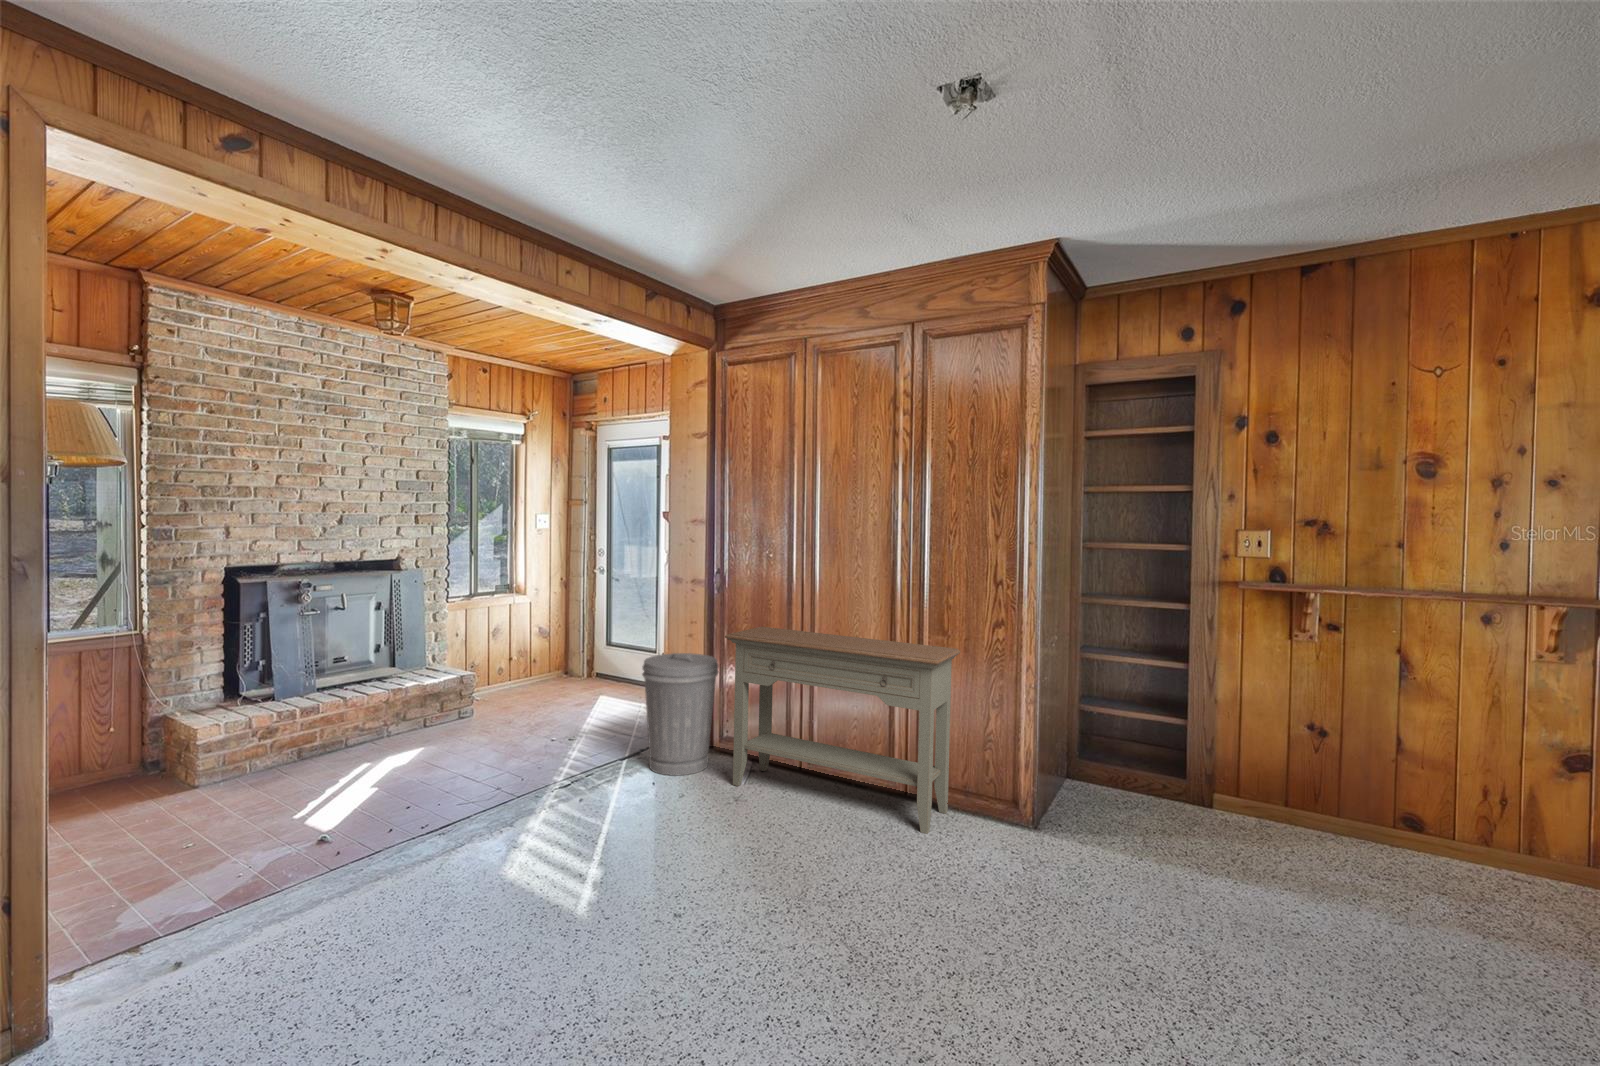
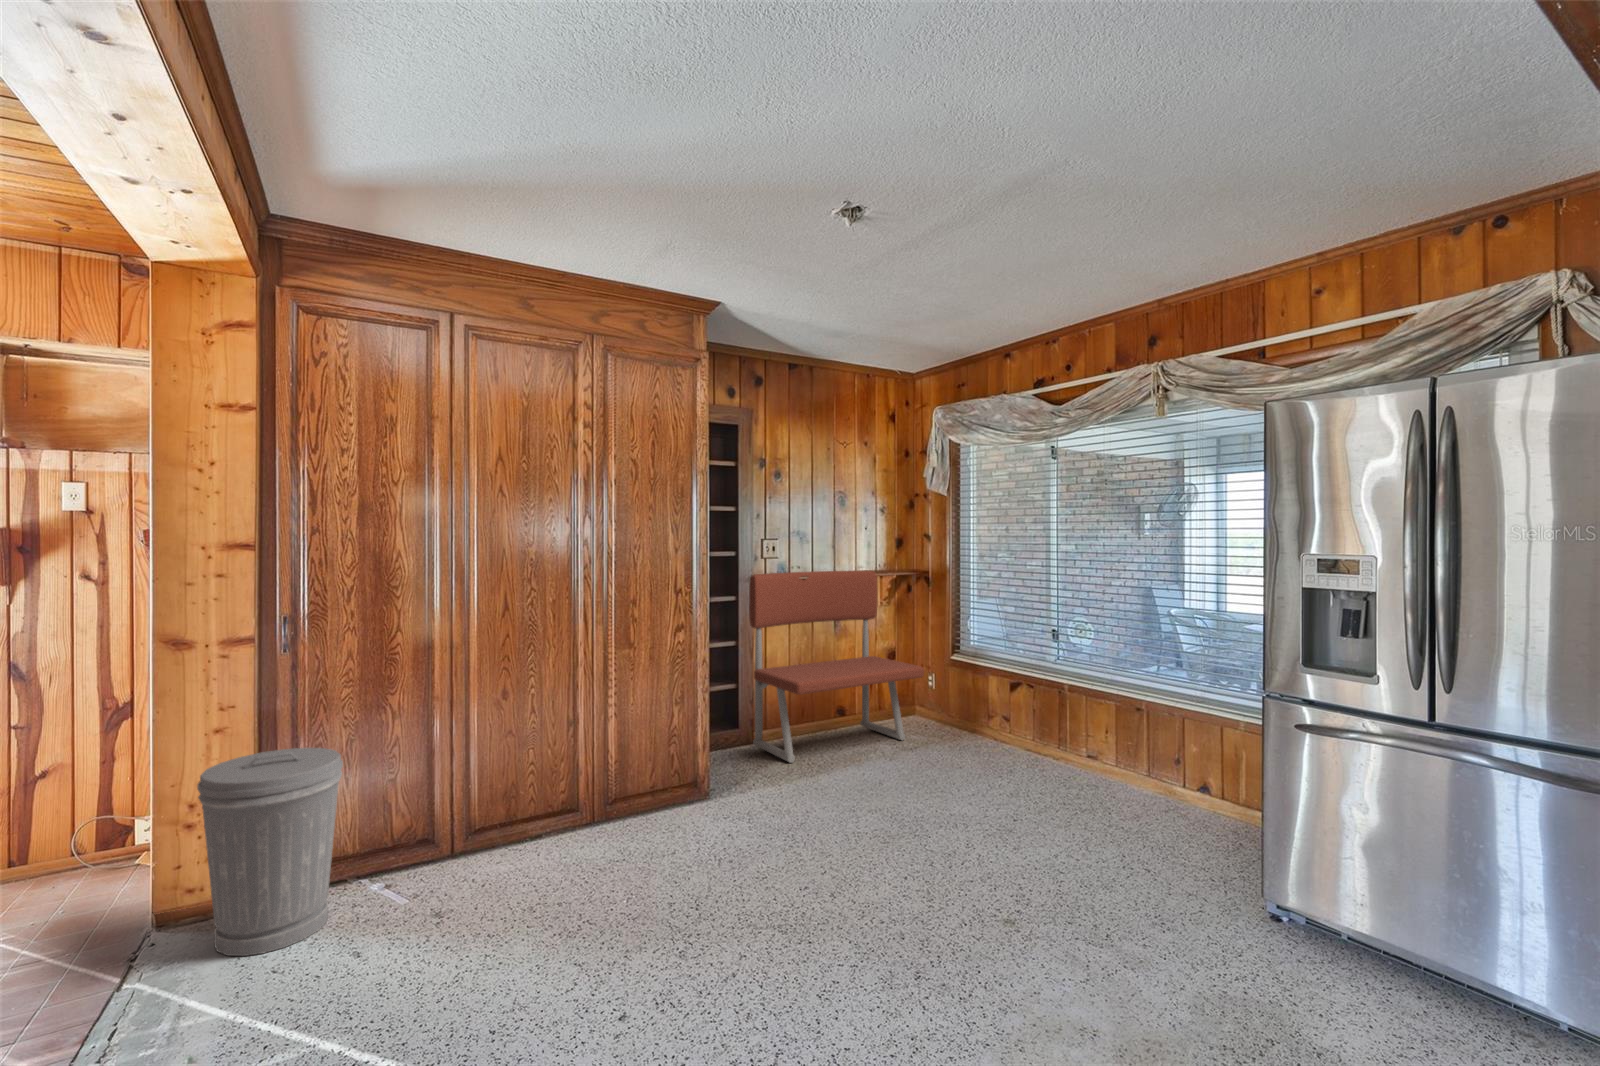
bench: none [1192,578,1517,900] -> present [749,571,924,763]
console table: present [725,627,961,834] -> none [392,659,682,904]

